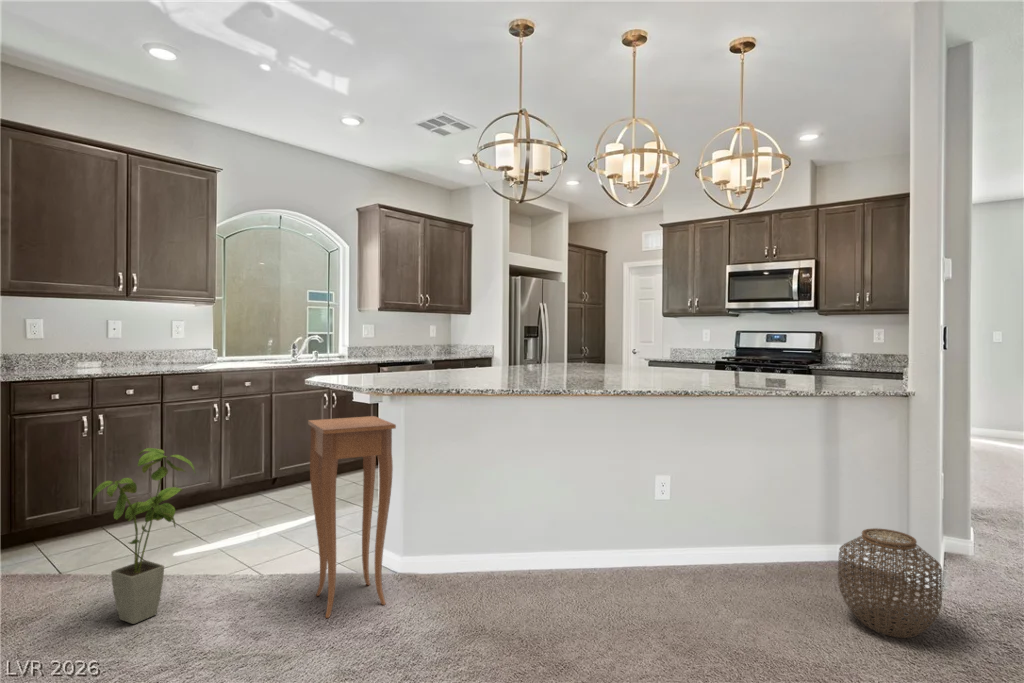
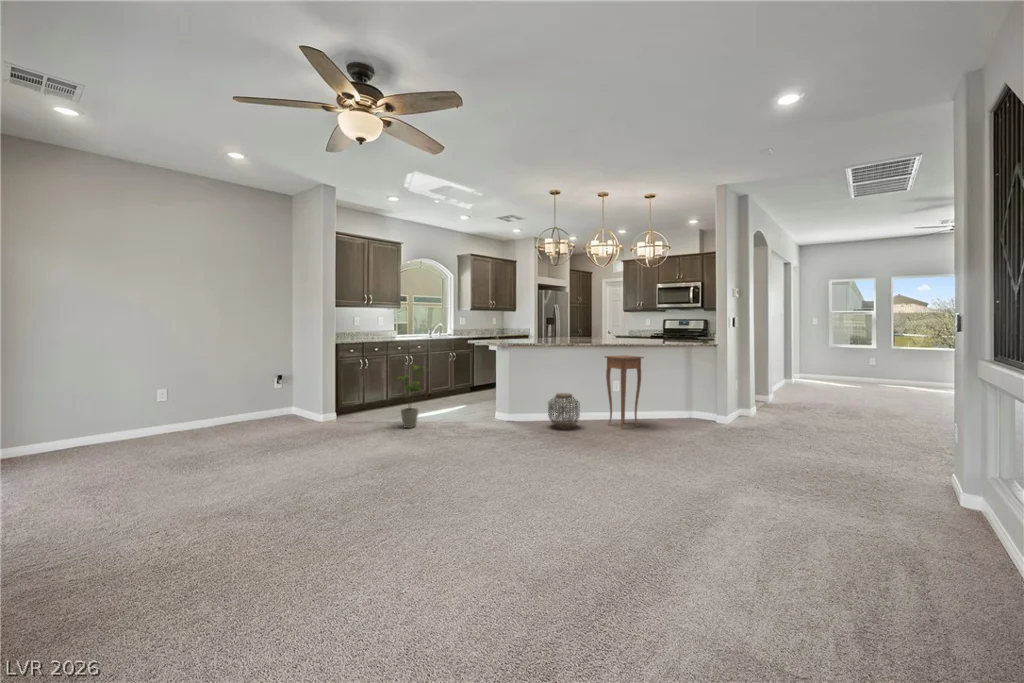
side table: present [308,416,396,618] -> present [605,355,644,429]
woven basket: present [838,528,943,638] -> present [548,393,580,429]

